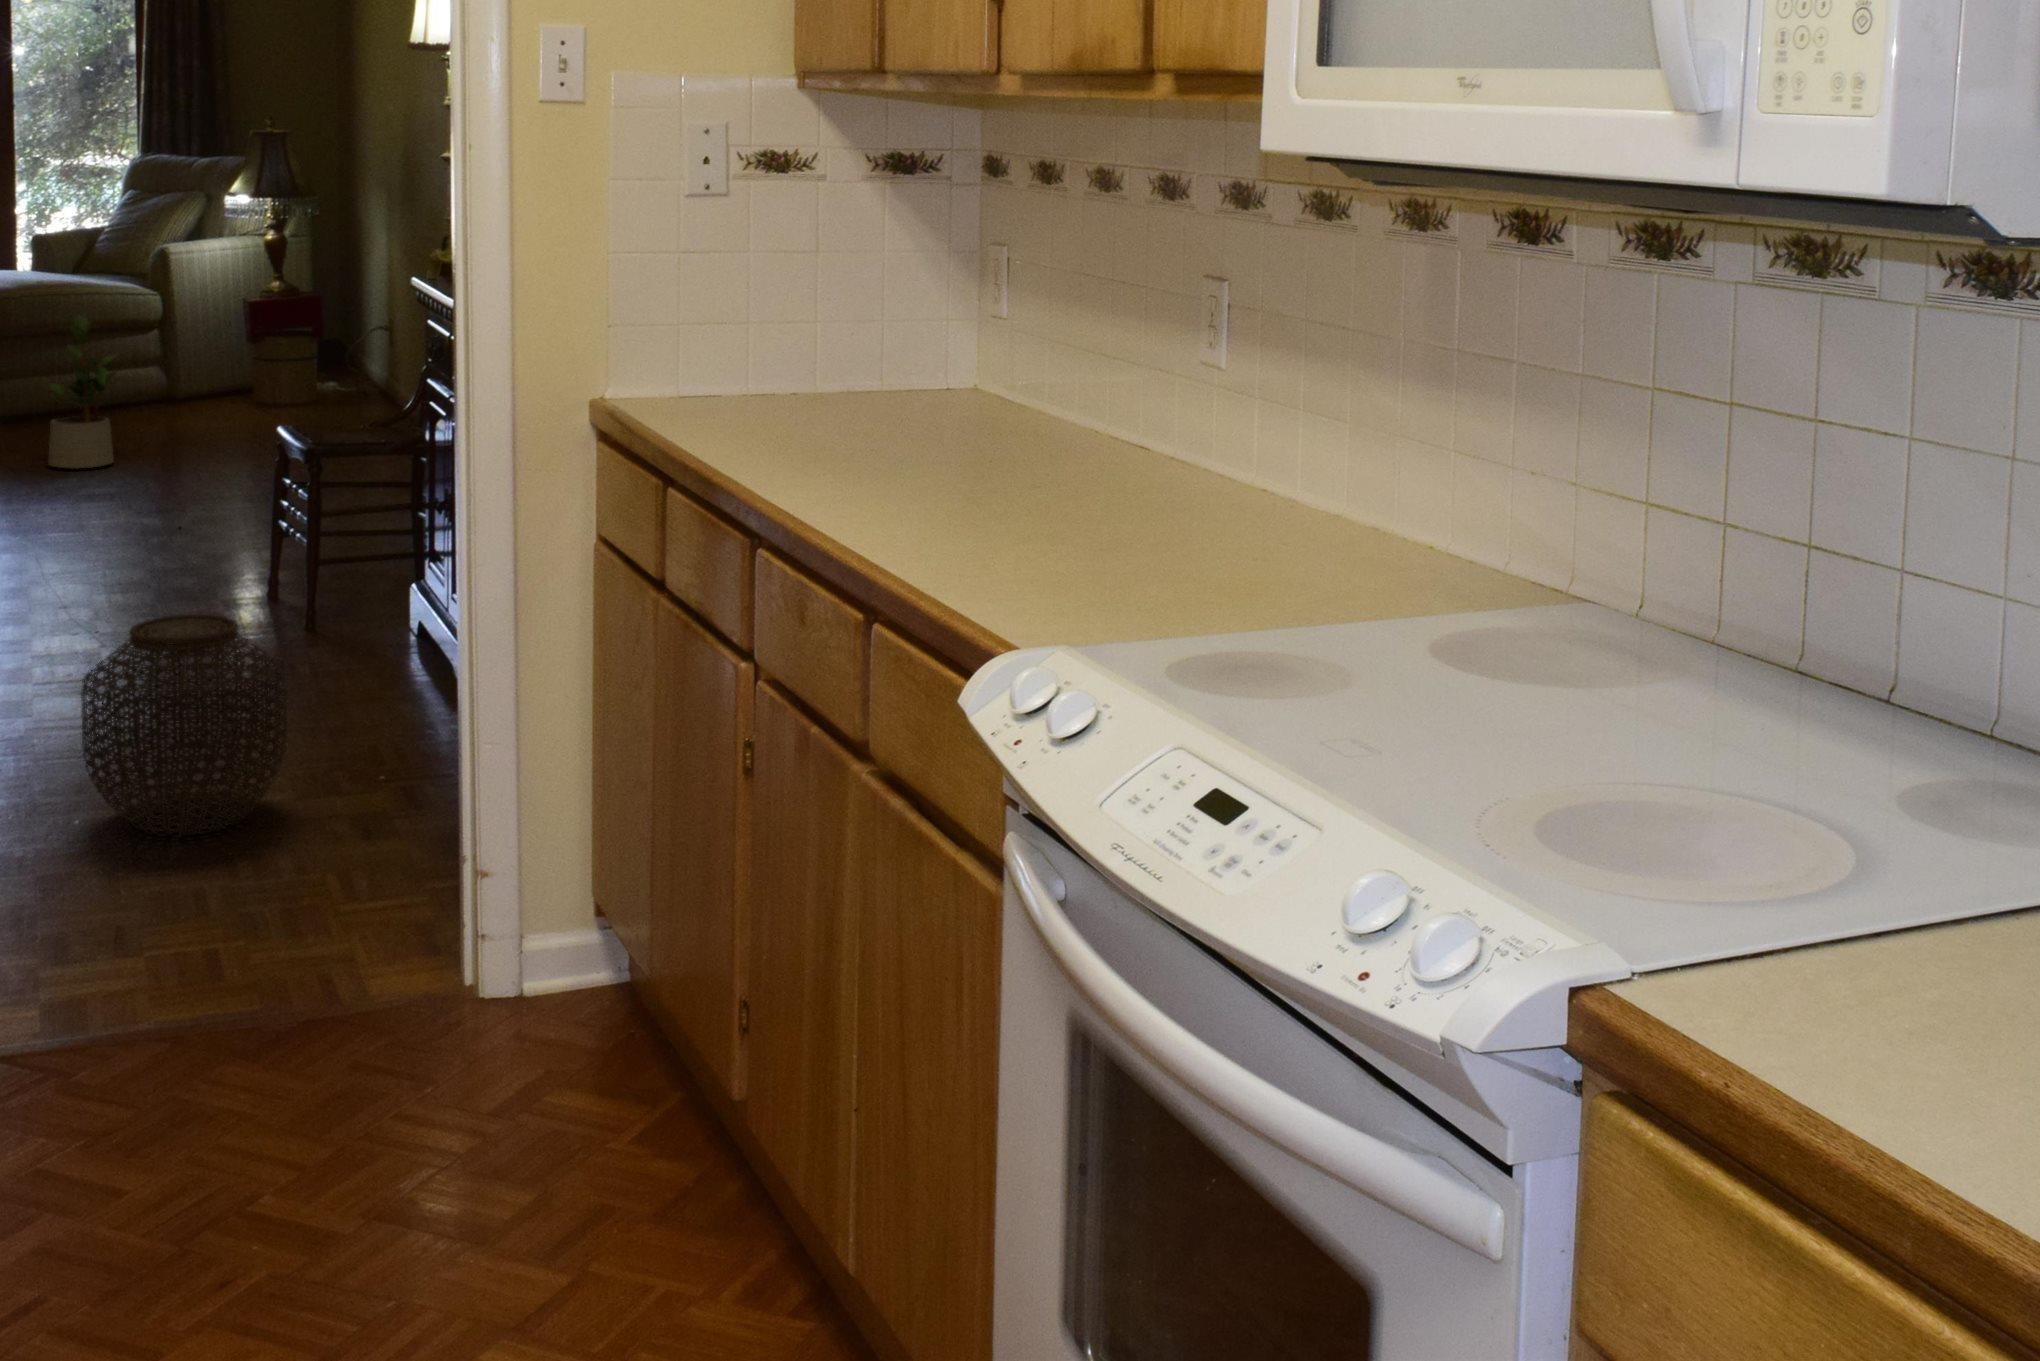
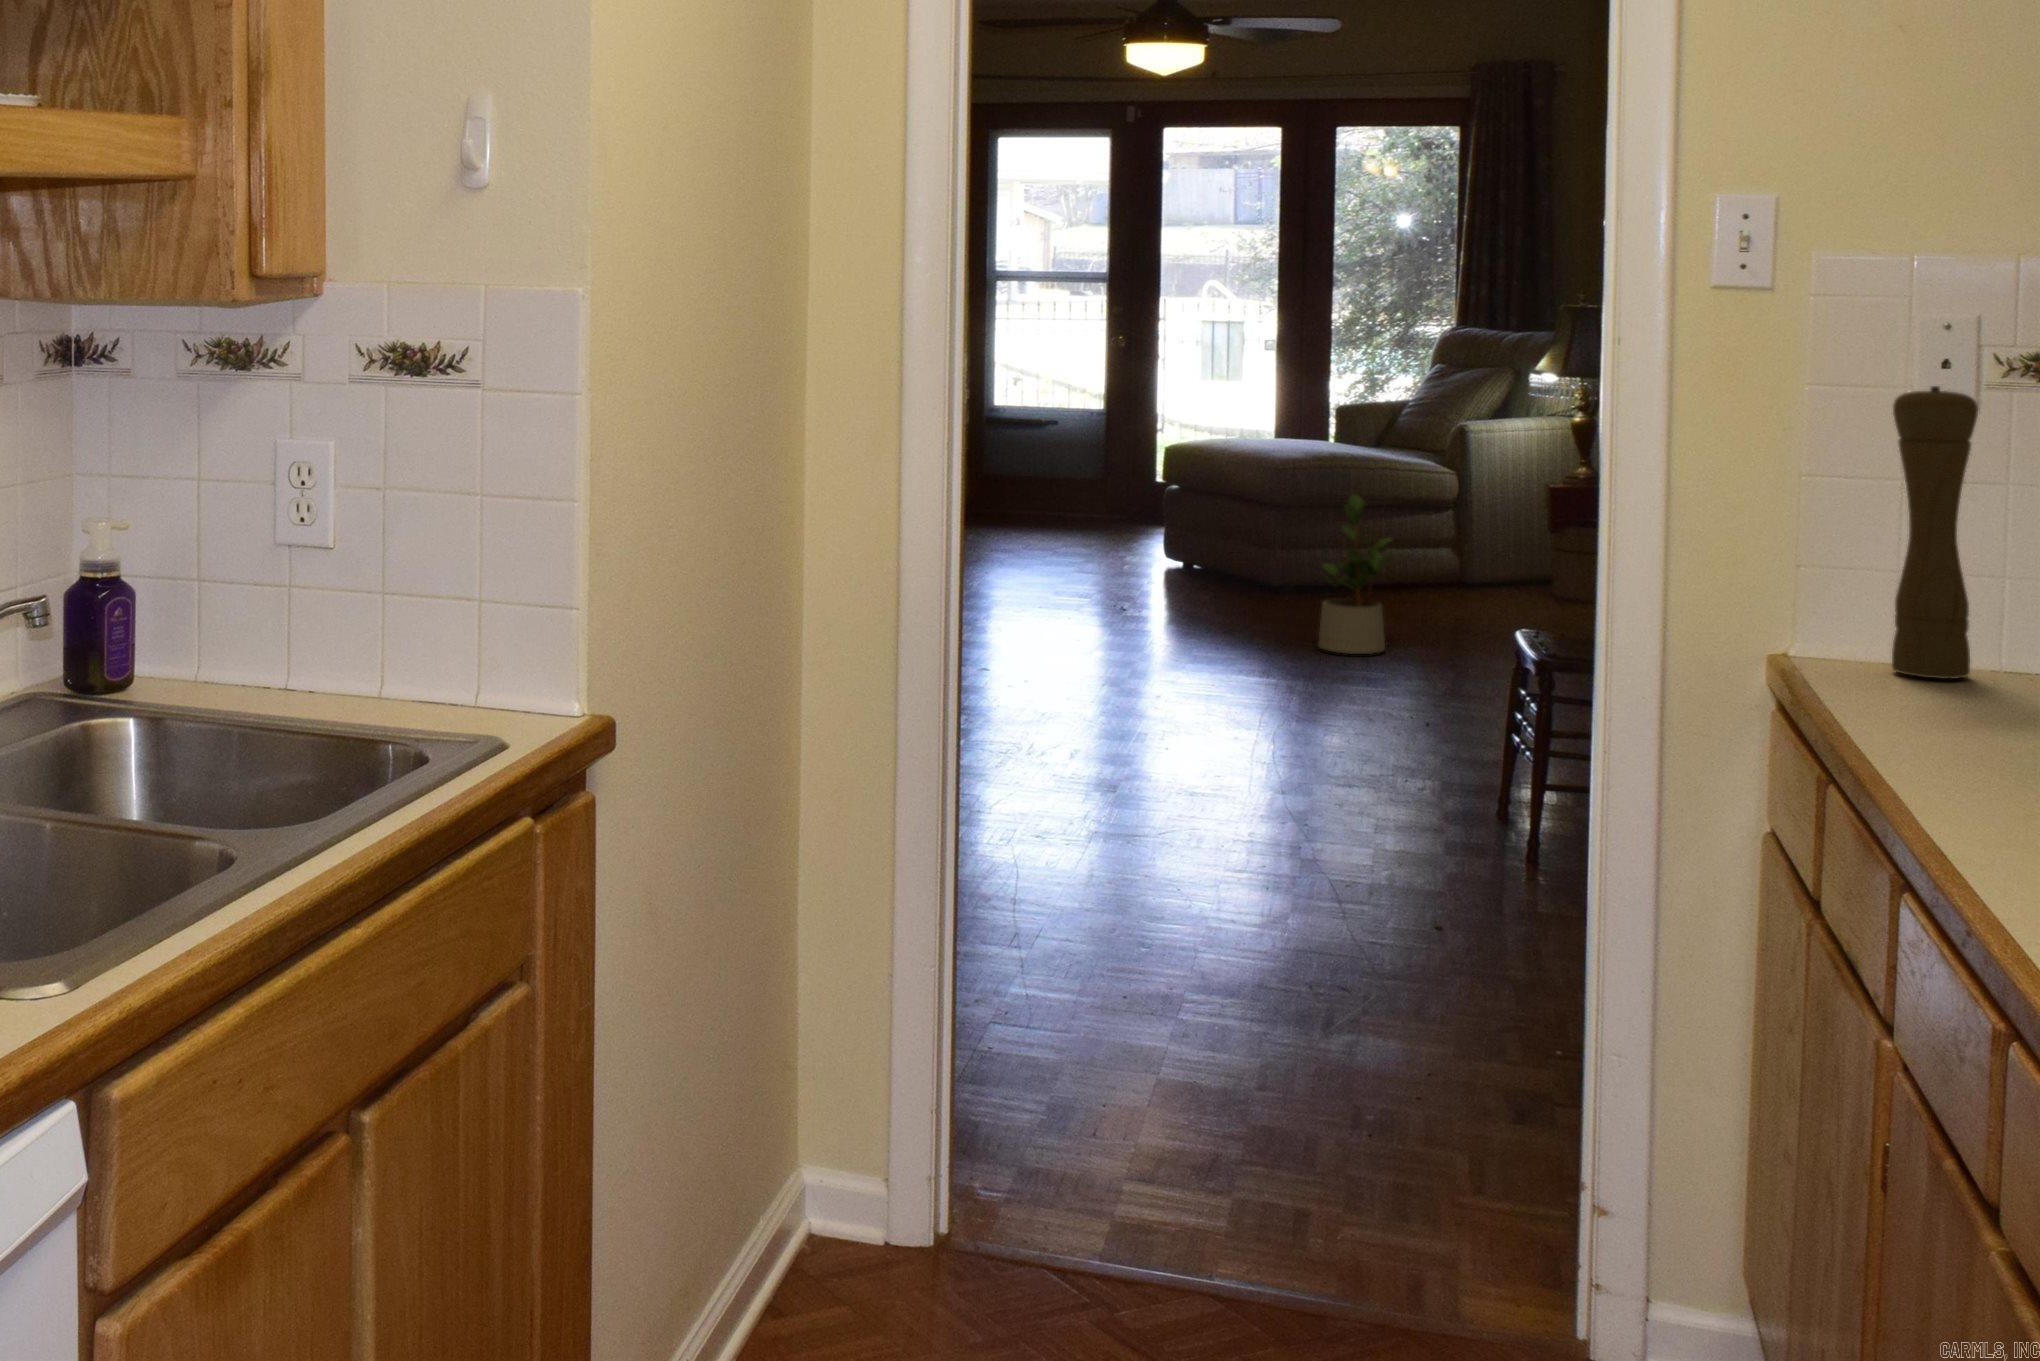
pepper mill: none [666,189,719,403] -> present [1892,386,1978,679]
woven basket: present [82,615,287,835] -> none [1223,842,1449,1094]

